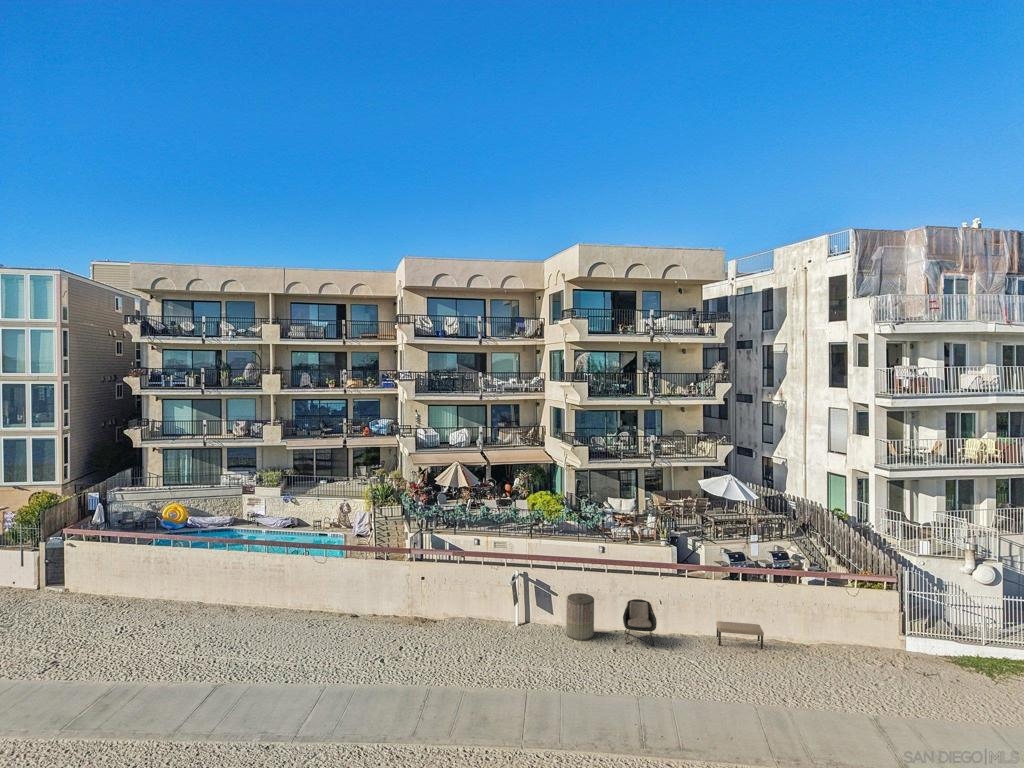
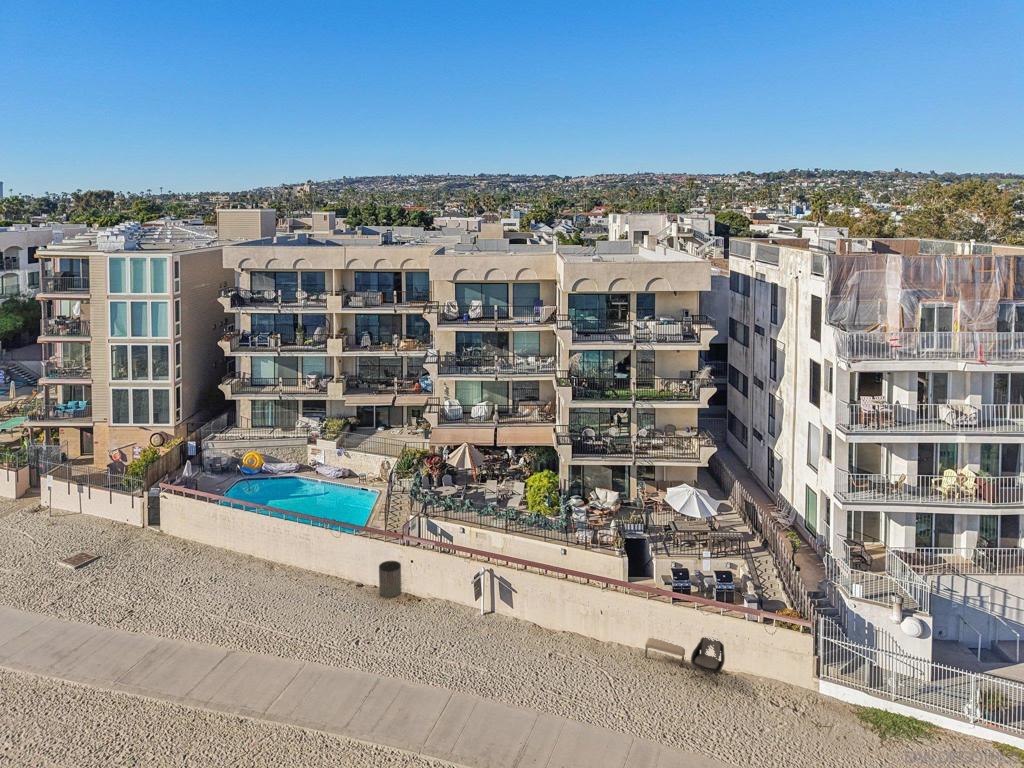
trash can: present [566,593,594,641] -> present [379,561,402,598]
lounge chair: present [623,599,657,646] -> present [691,637,725,685]

